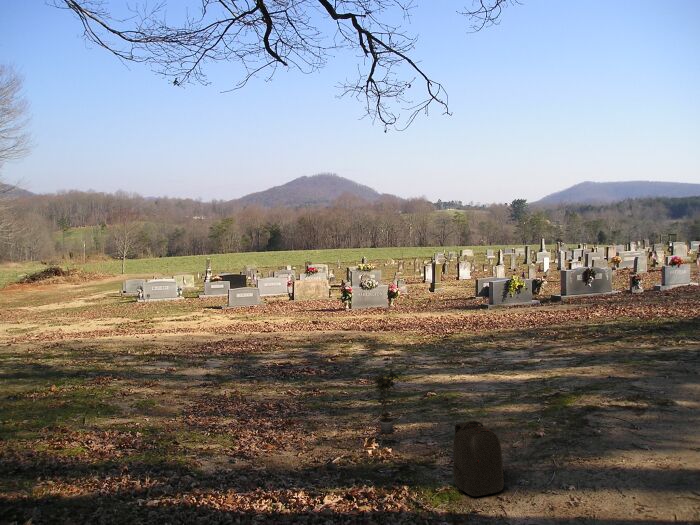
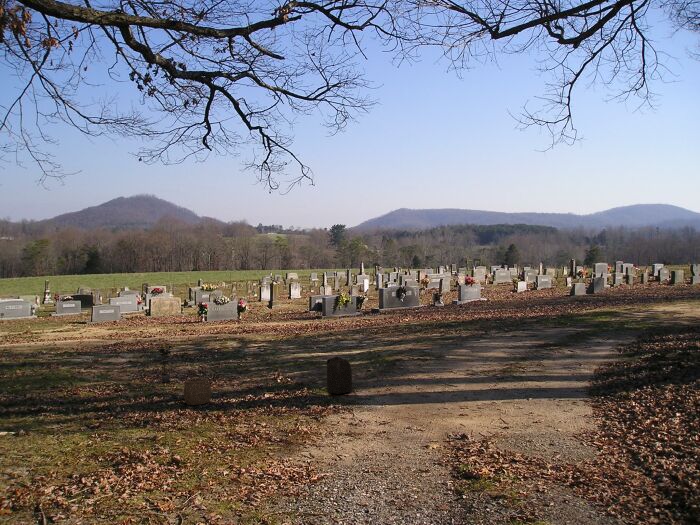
potted plant: present [373,369,399,433] -> present [158,343,173,382]
woven basket: none [204,440,251,493] -> present [184,378,211,405]

